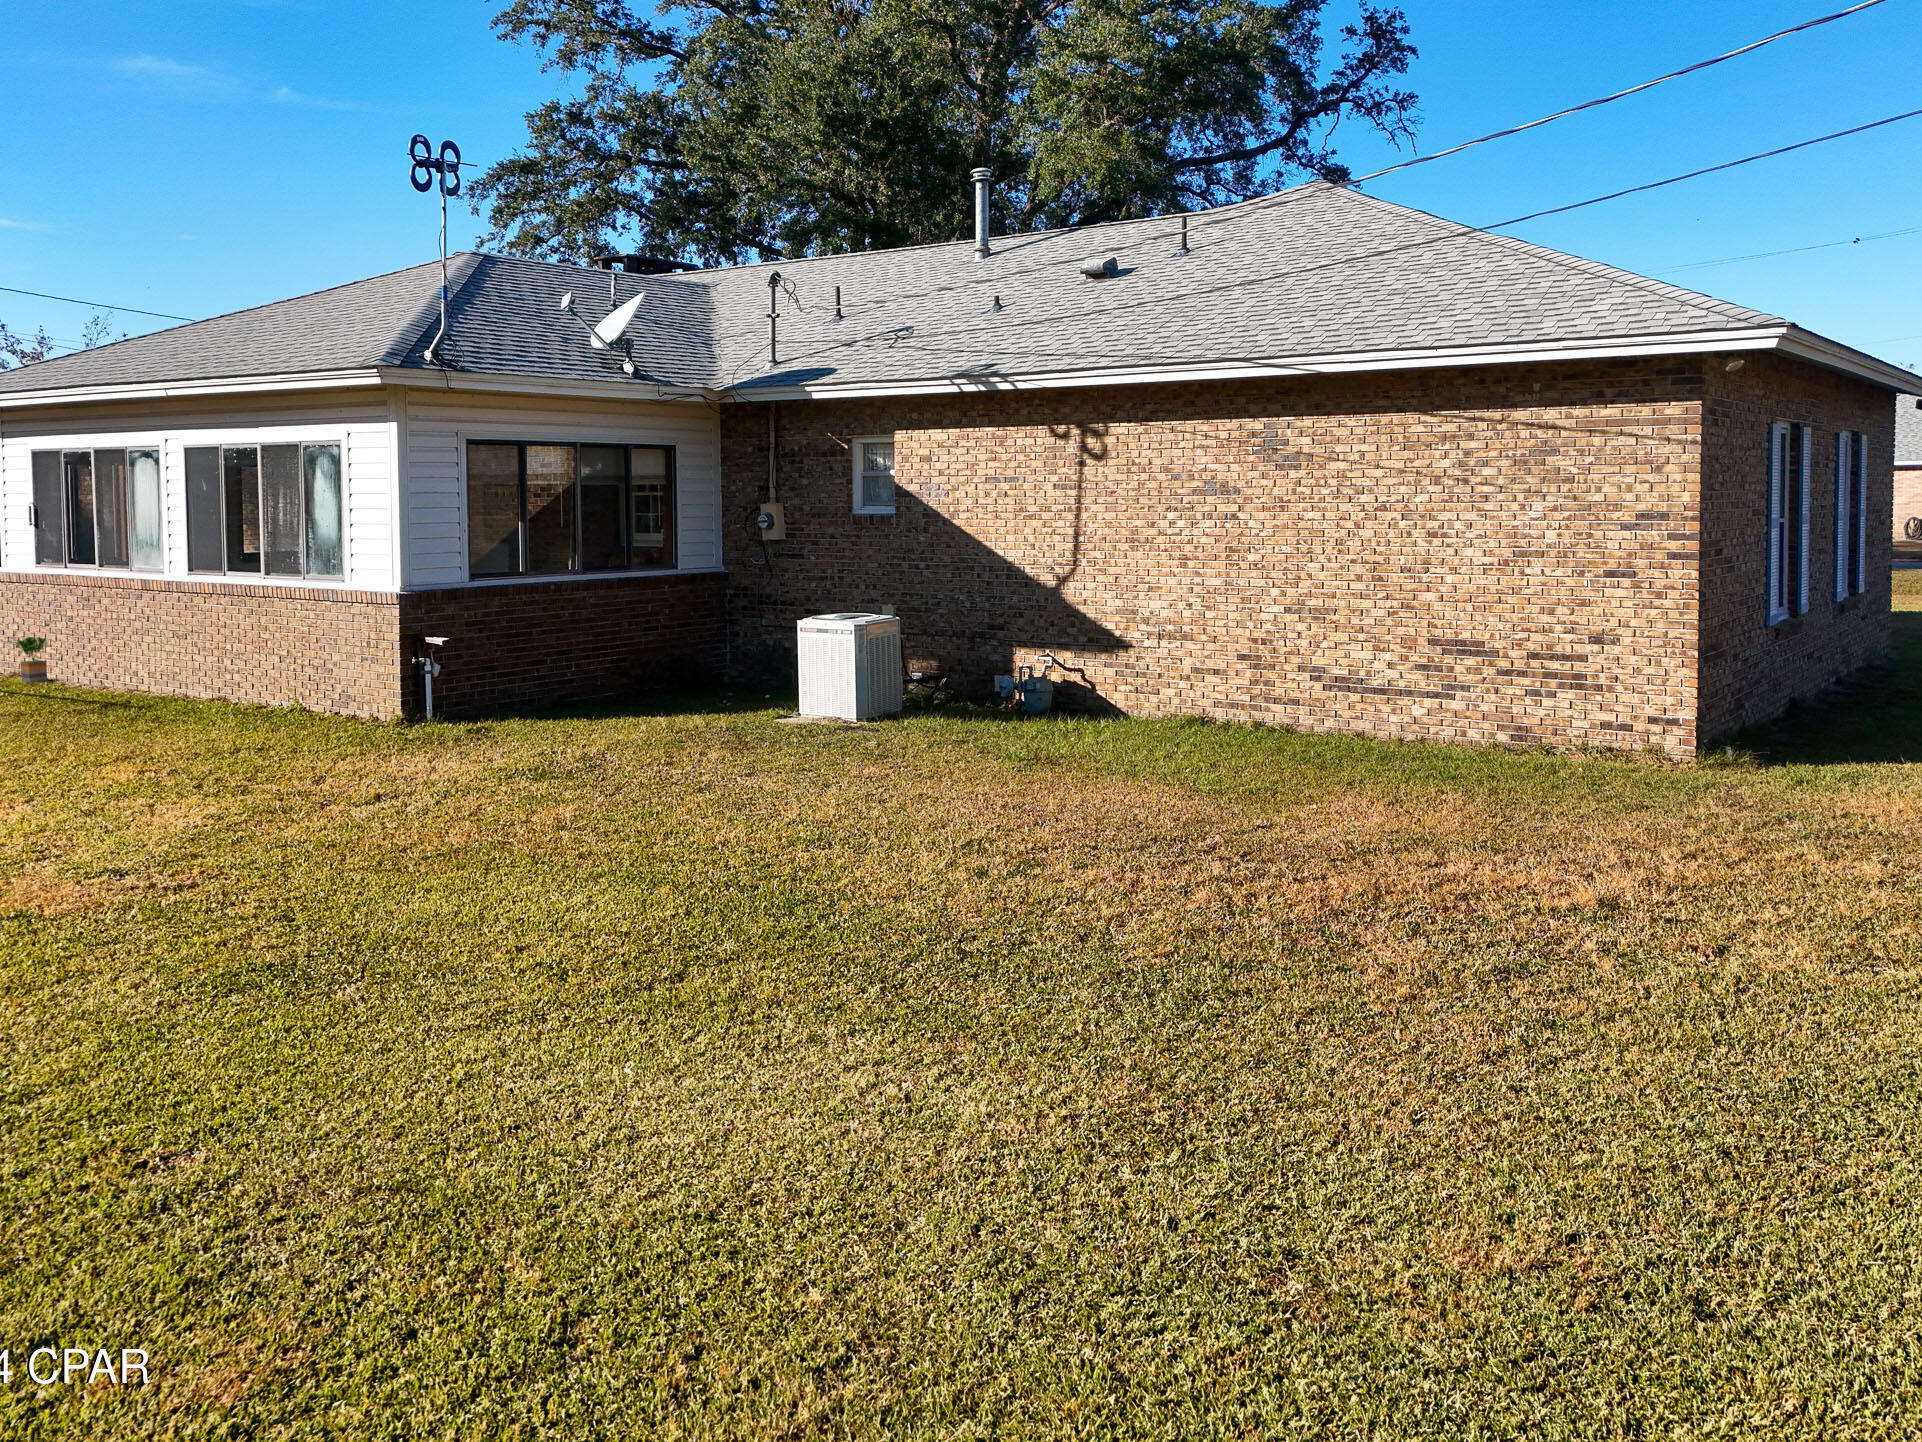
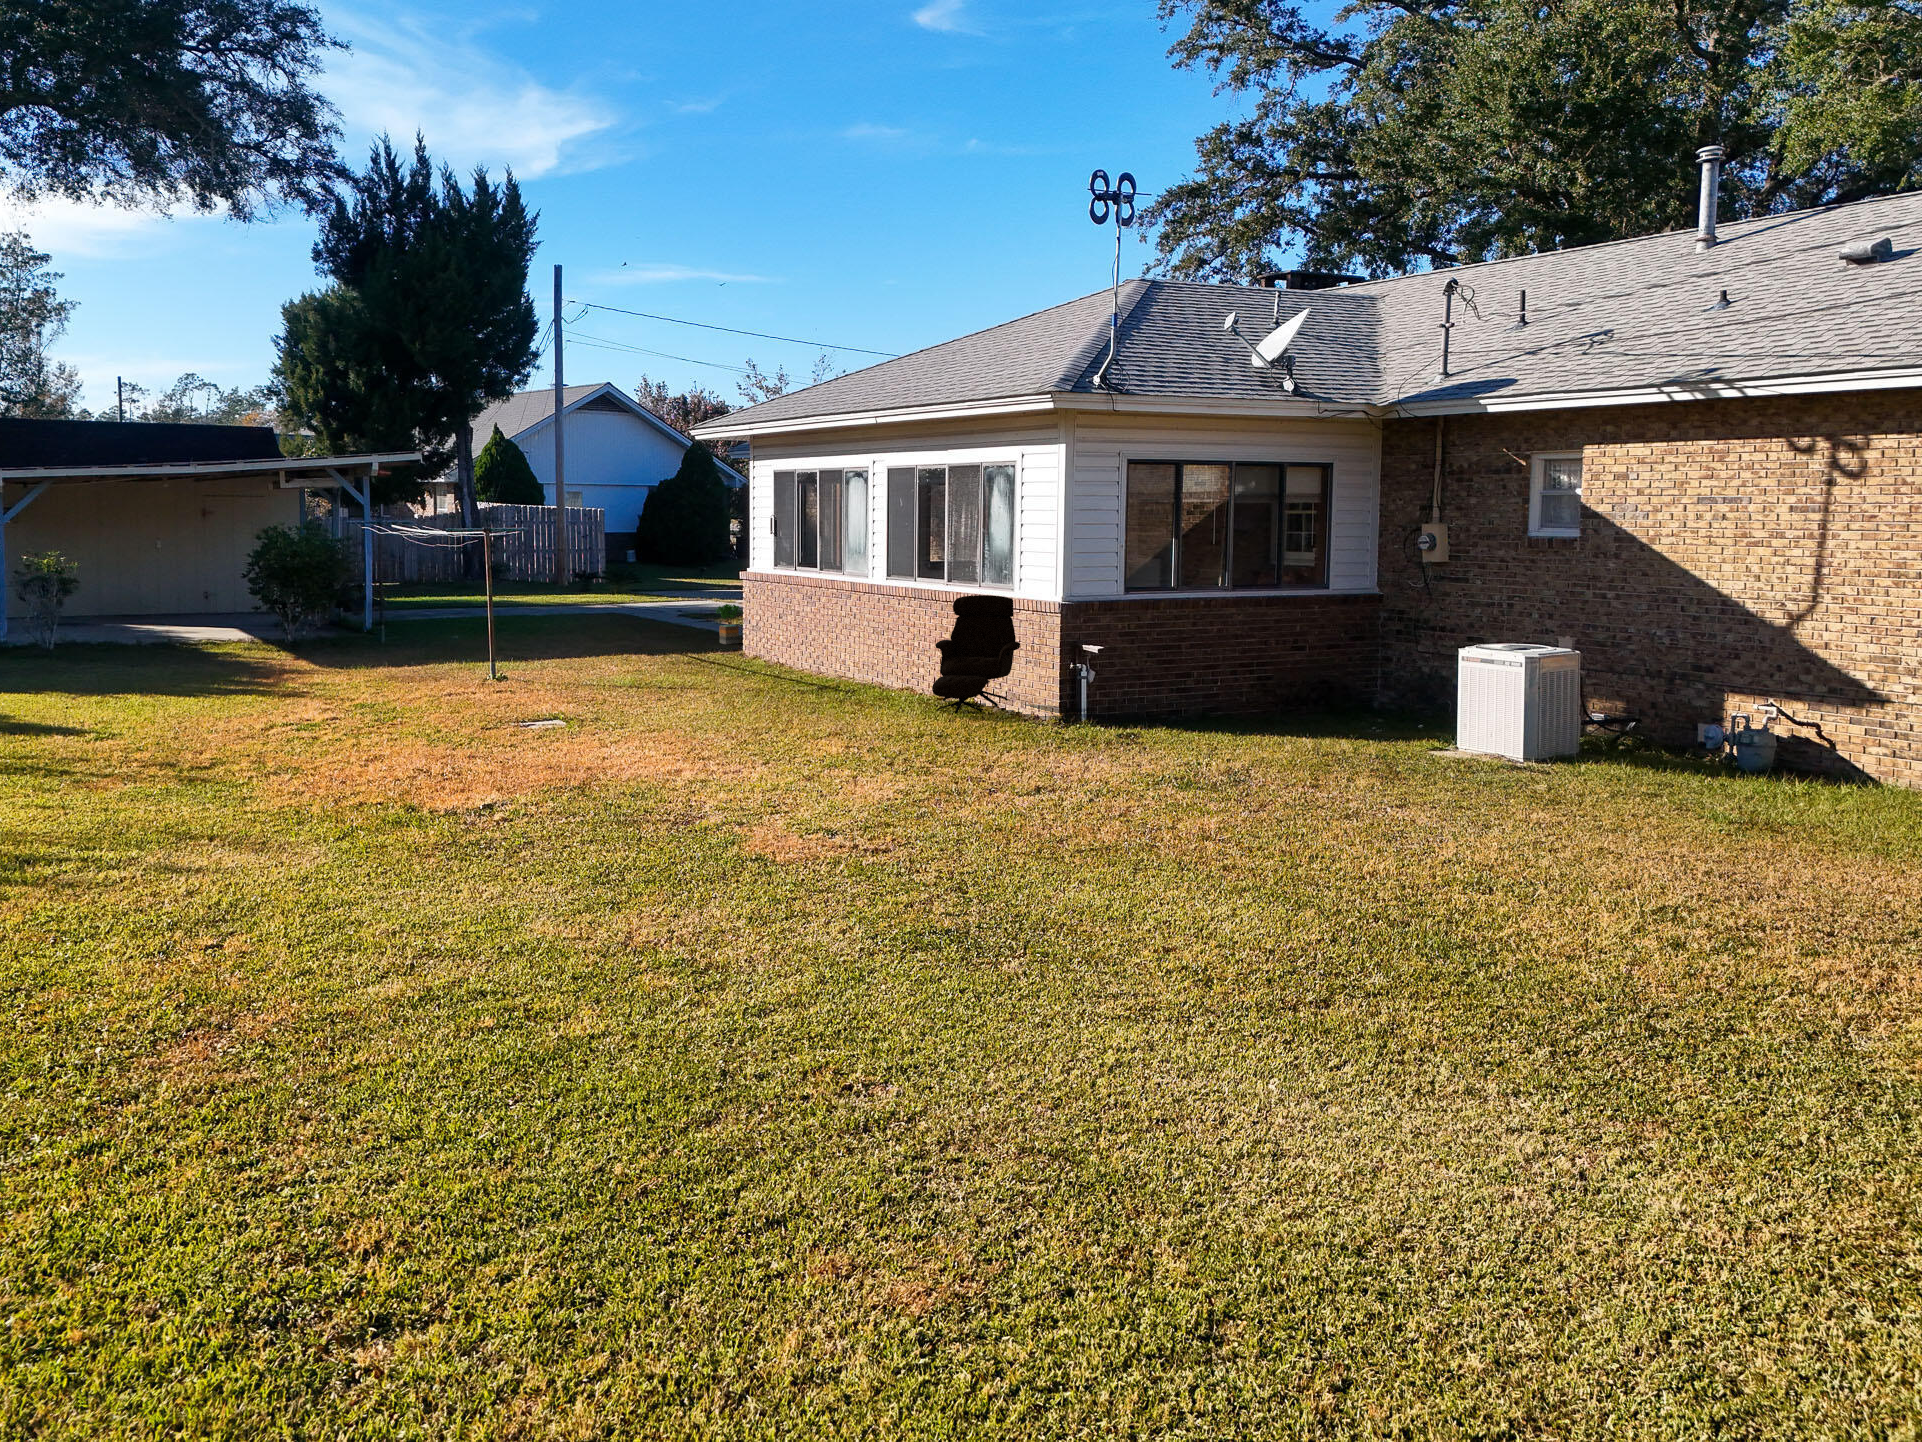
lounge chair: none [282,614,381,738] -> present [932,595,1020,714]

